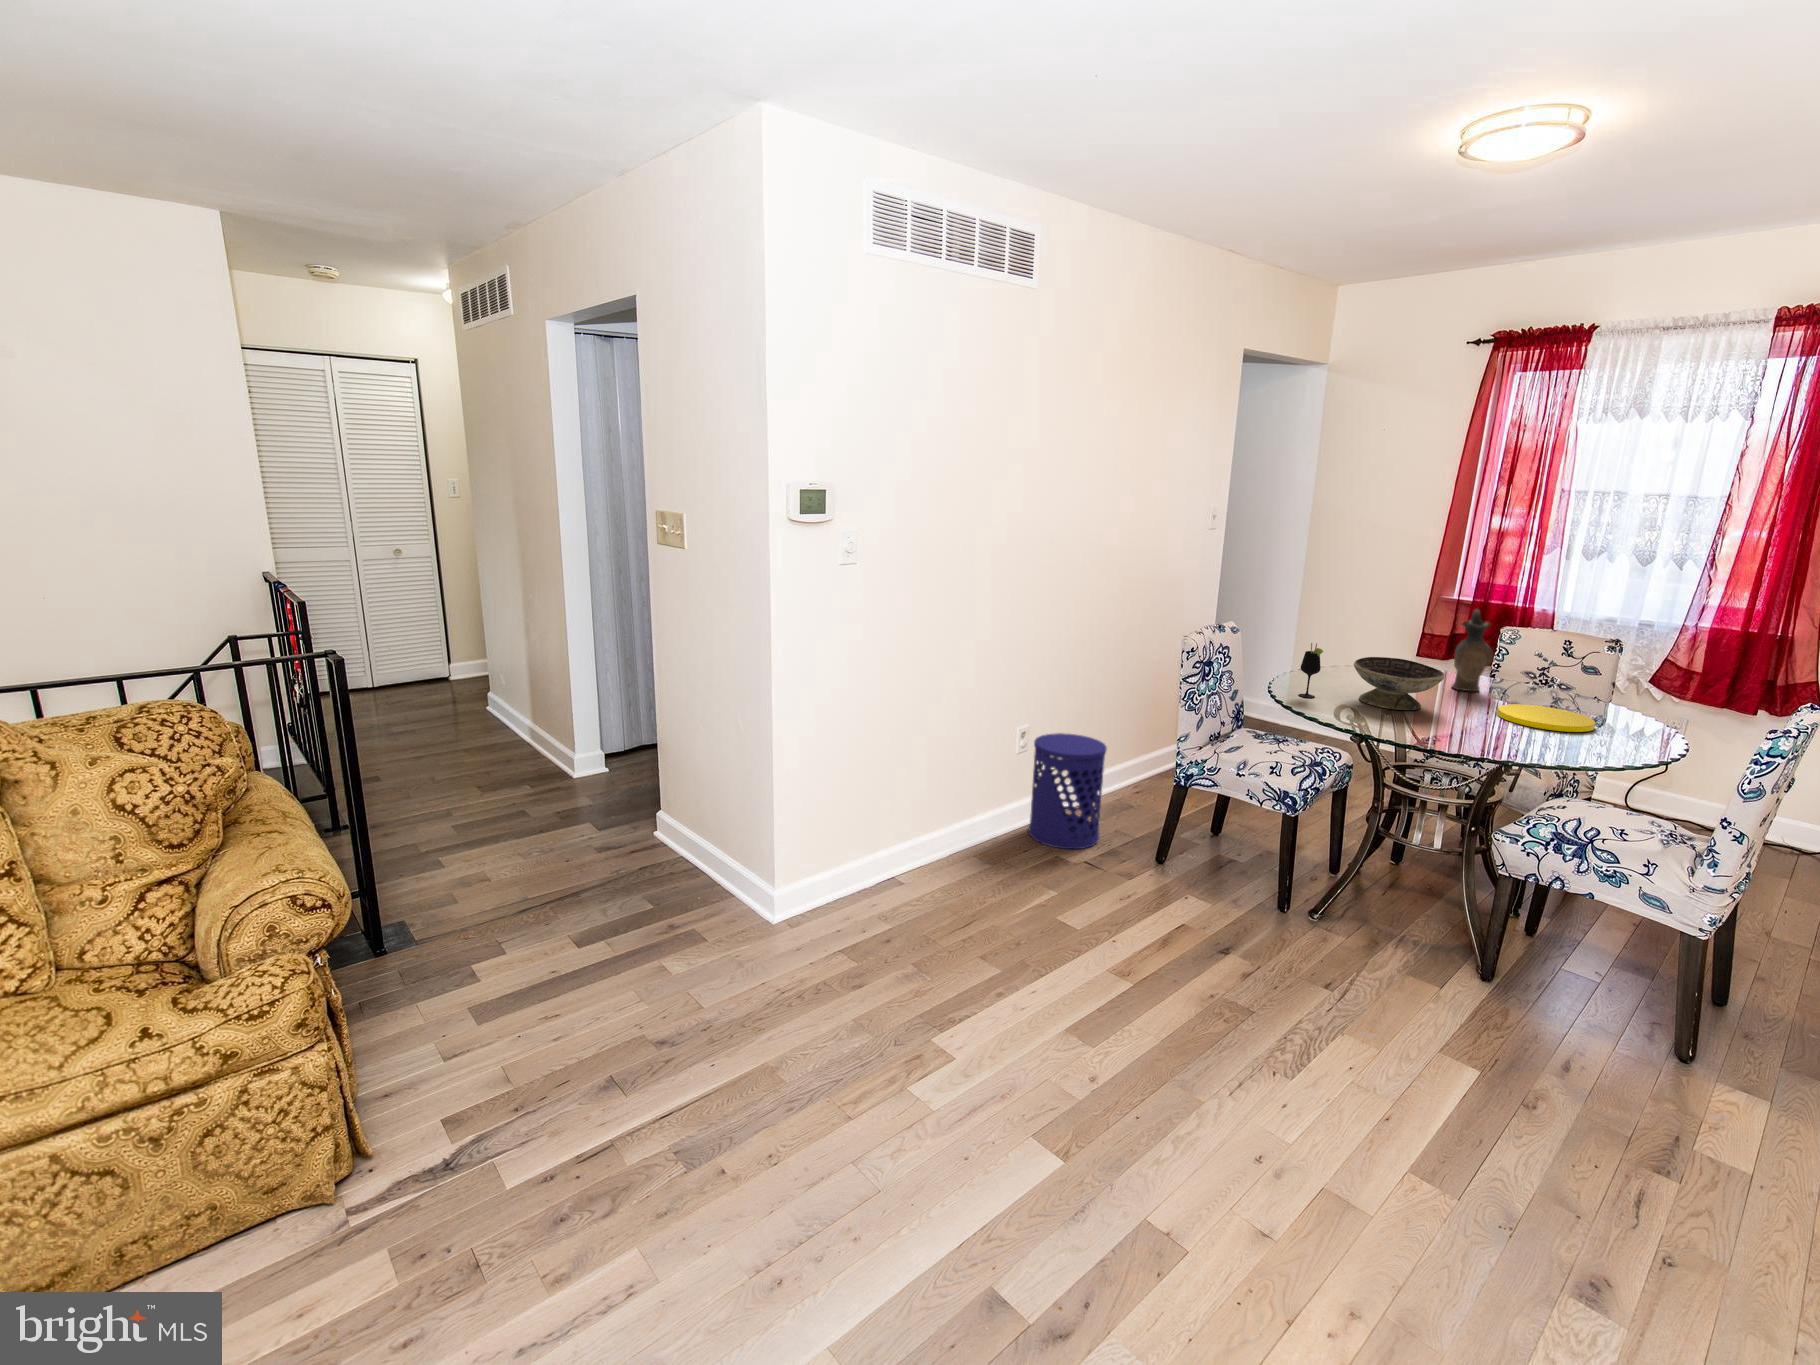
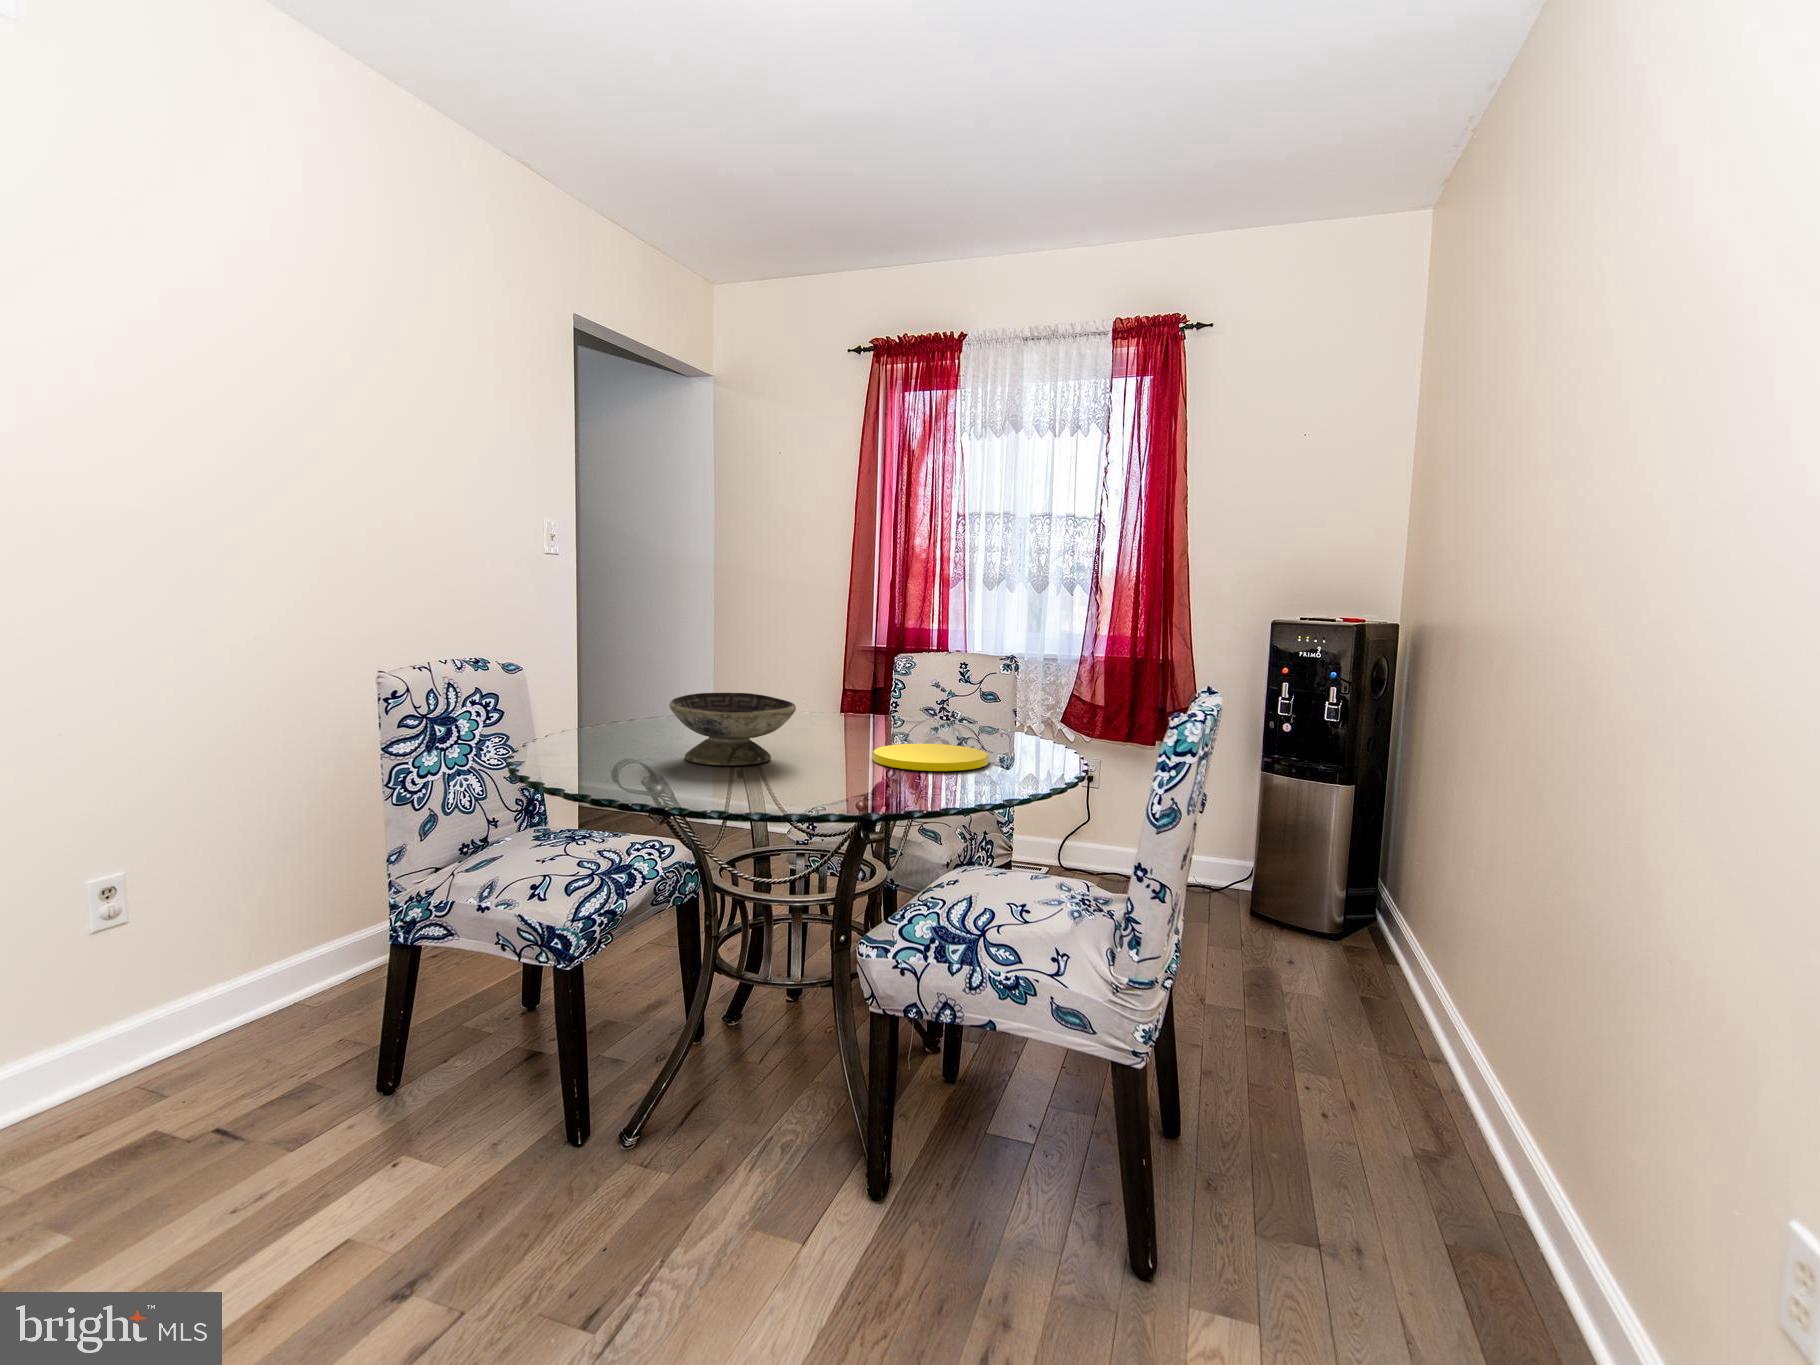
ceramic pitcher: present [1452,610,1494,691] -> none [828,625,873,736]
wine glass: present [1299,643,1323,698] -> none [586,672,618,762]
waste bin: present [1028,733,1107,849] -> none [129,876,297,1102]

